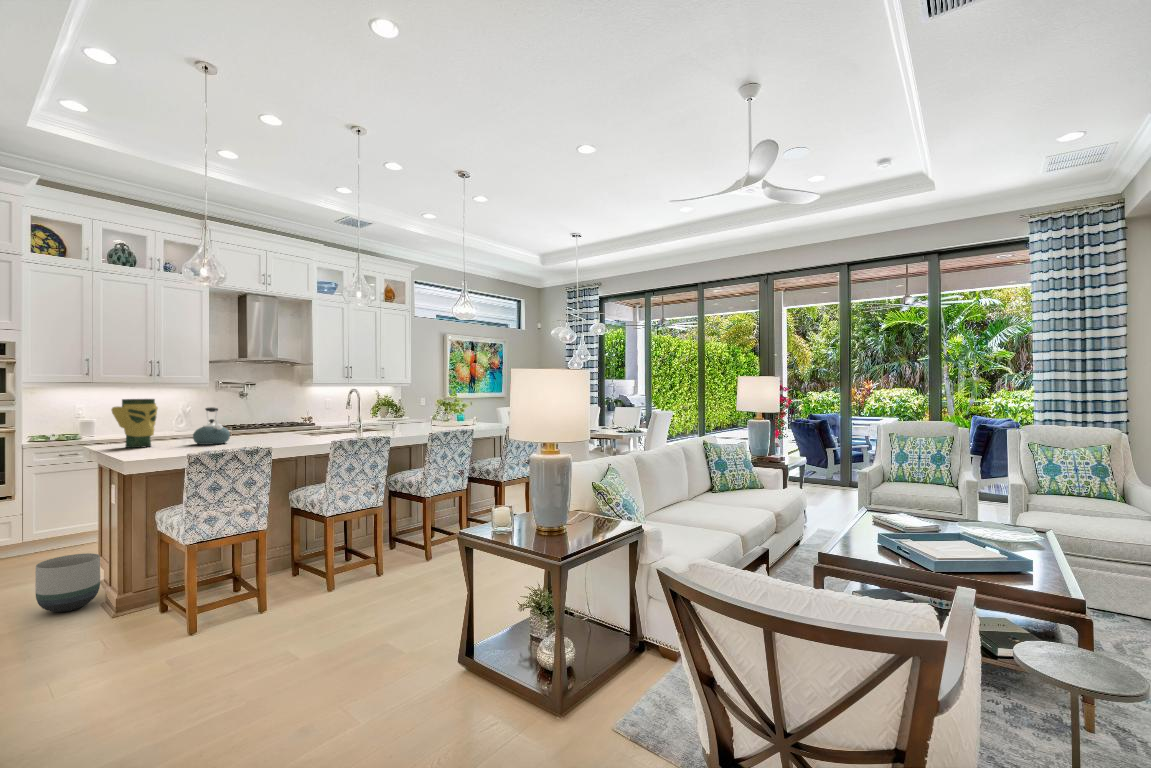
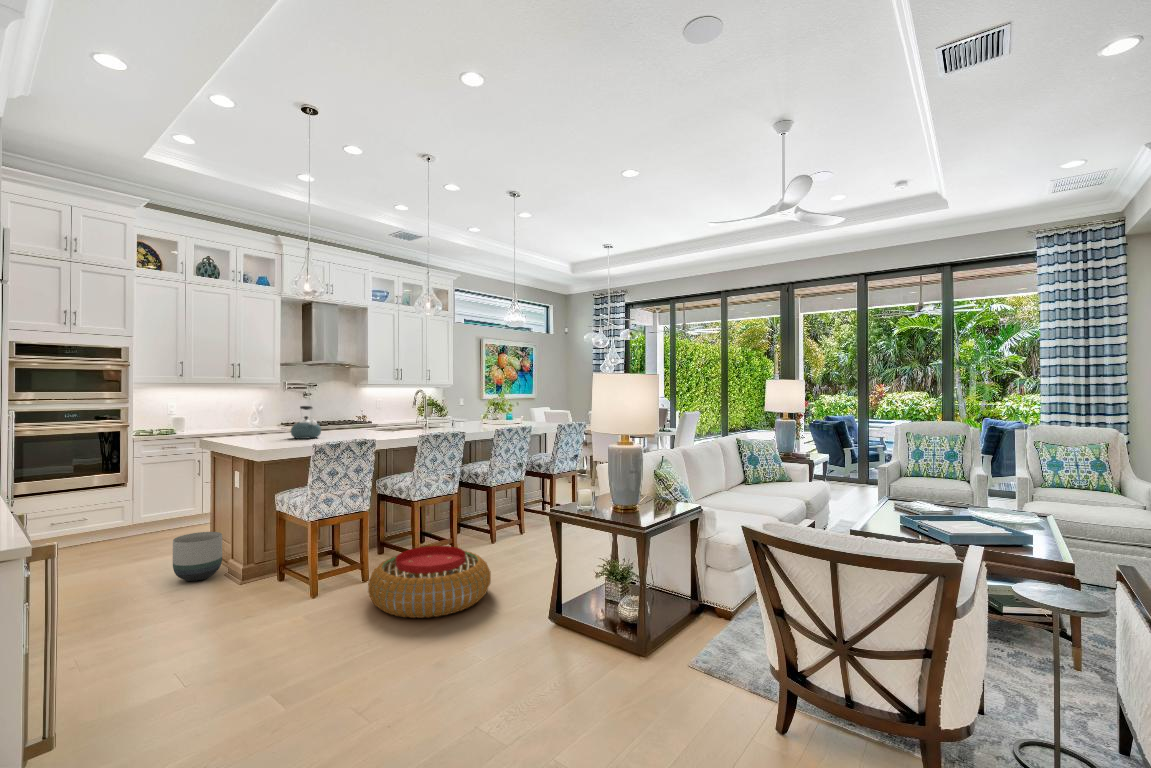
vase: present [112,399,158,448] -> none [226,398,263,441]
pouf: none [251,570,403,661] -> present [368,546,491,618]

